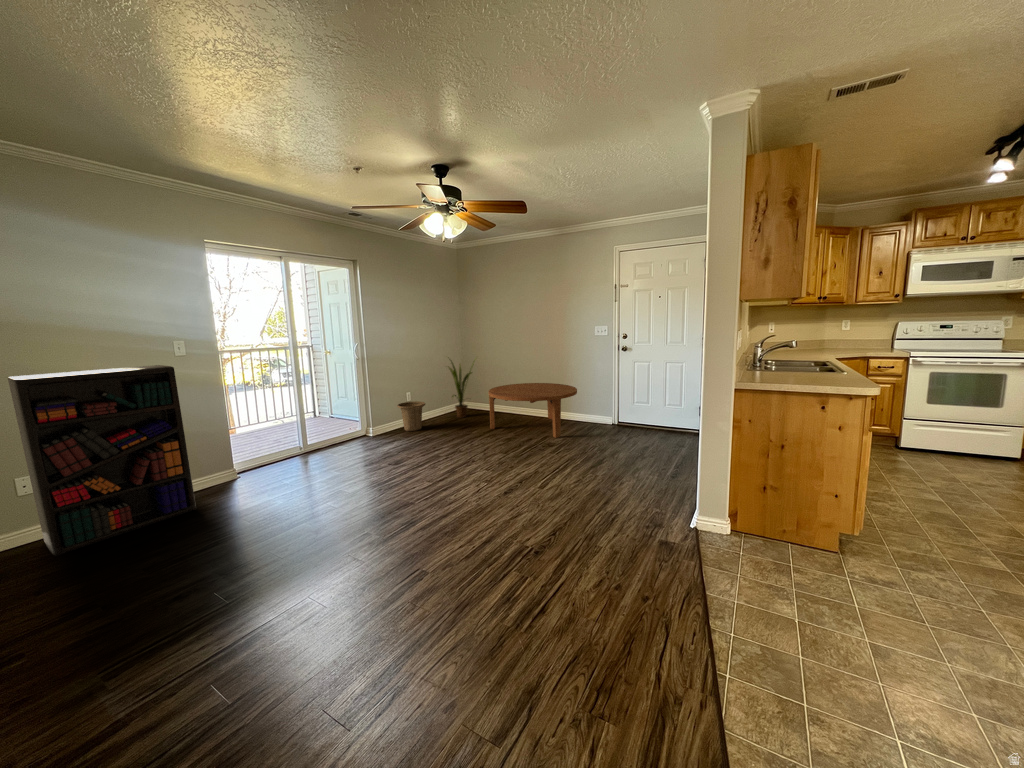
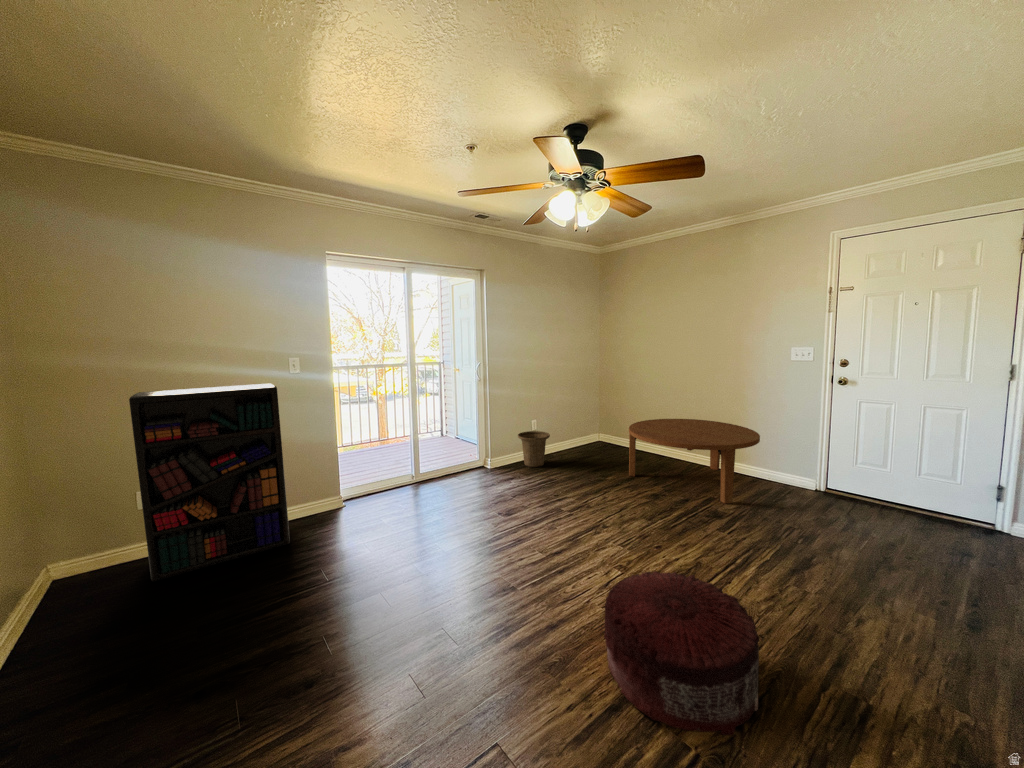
house plant: present [448,361,474,418] -> none [575,378,618,454]
pouf: none [477,467,565,541] -> present [604,571,759,735]

